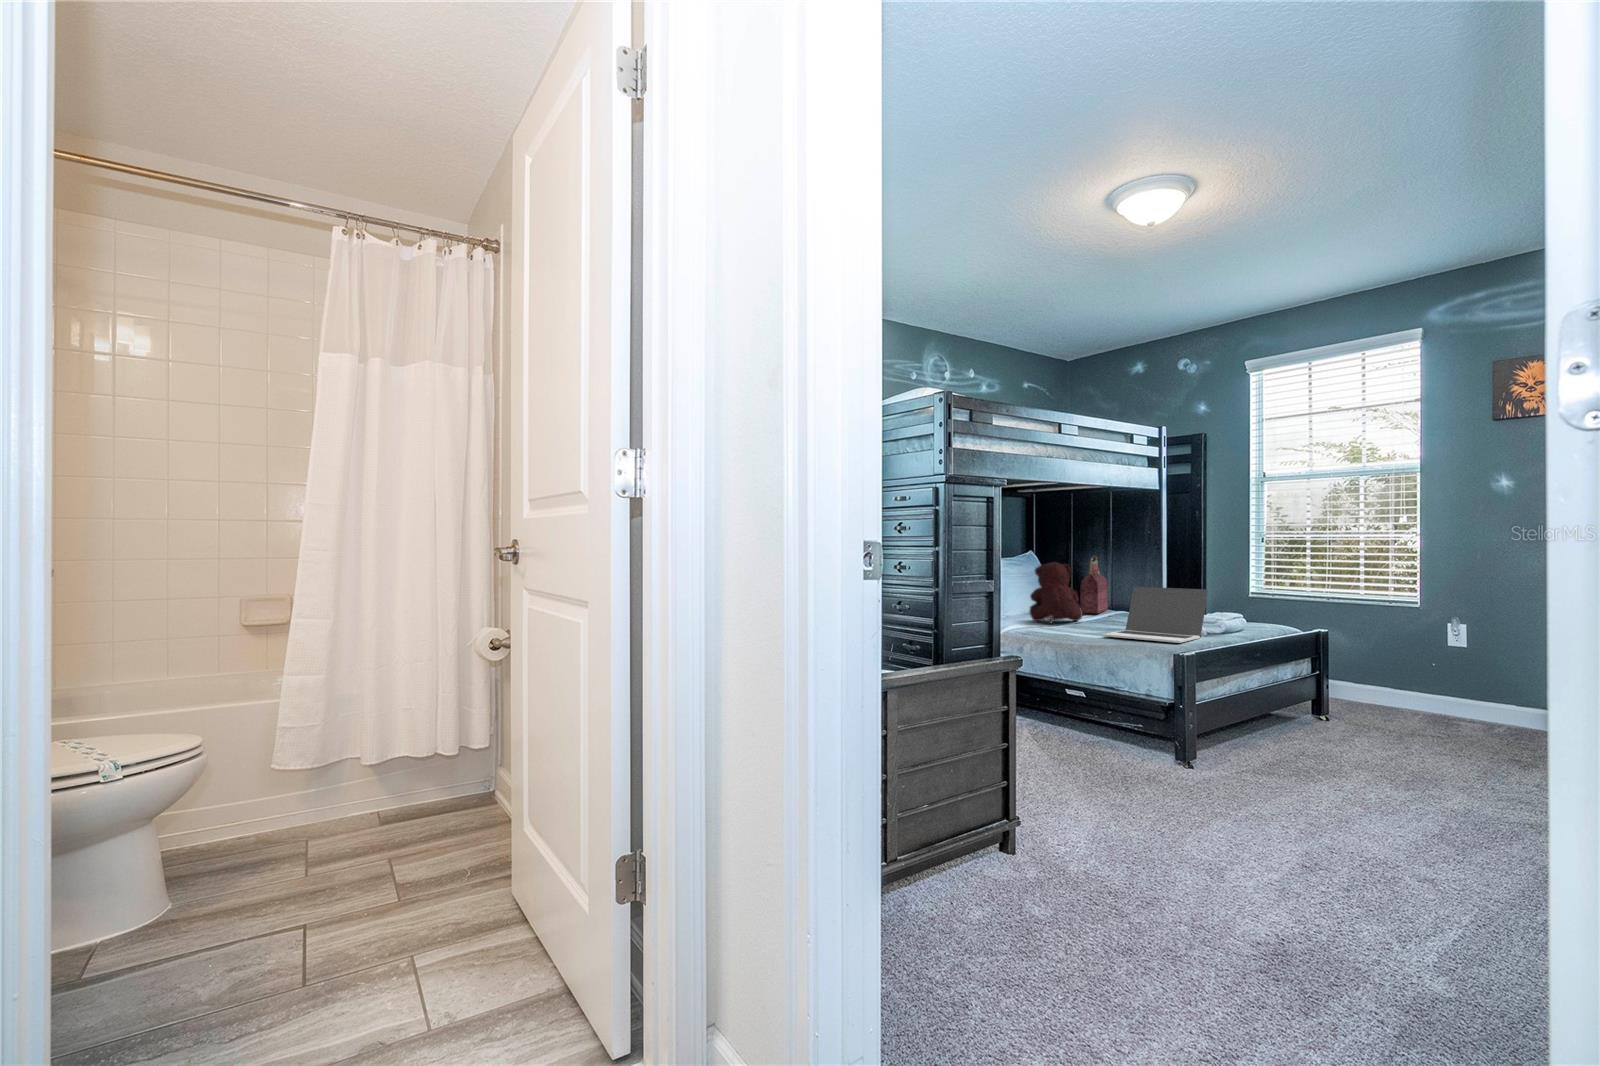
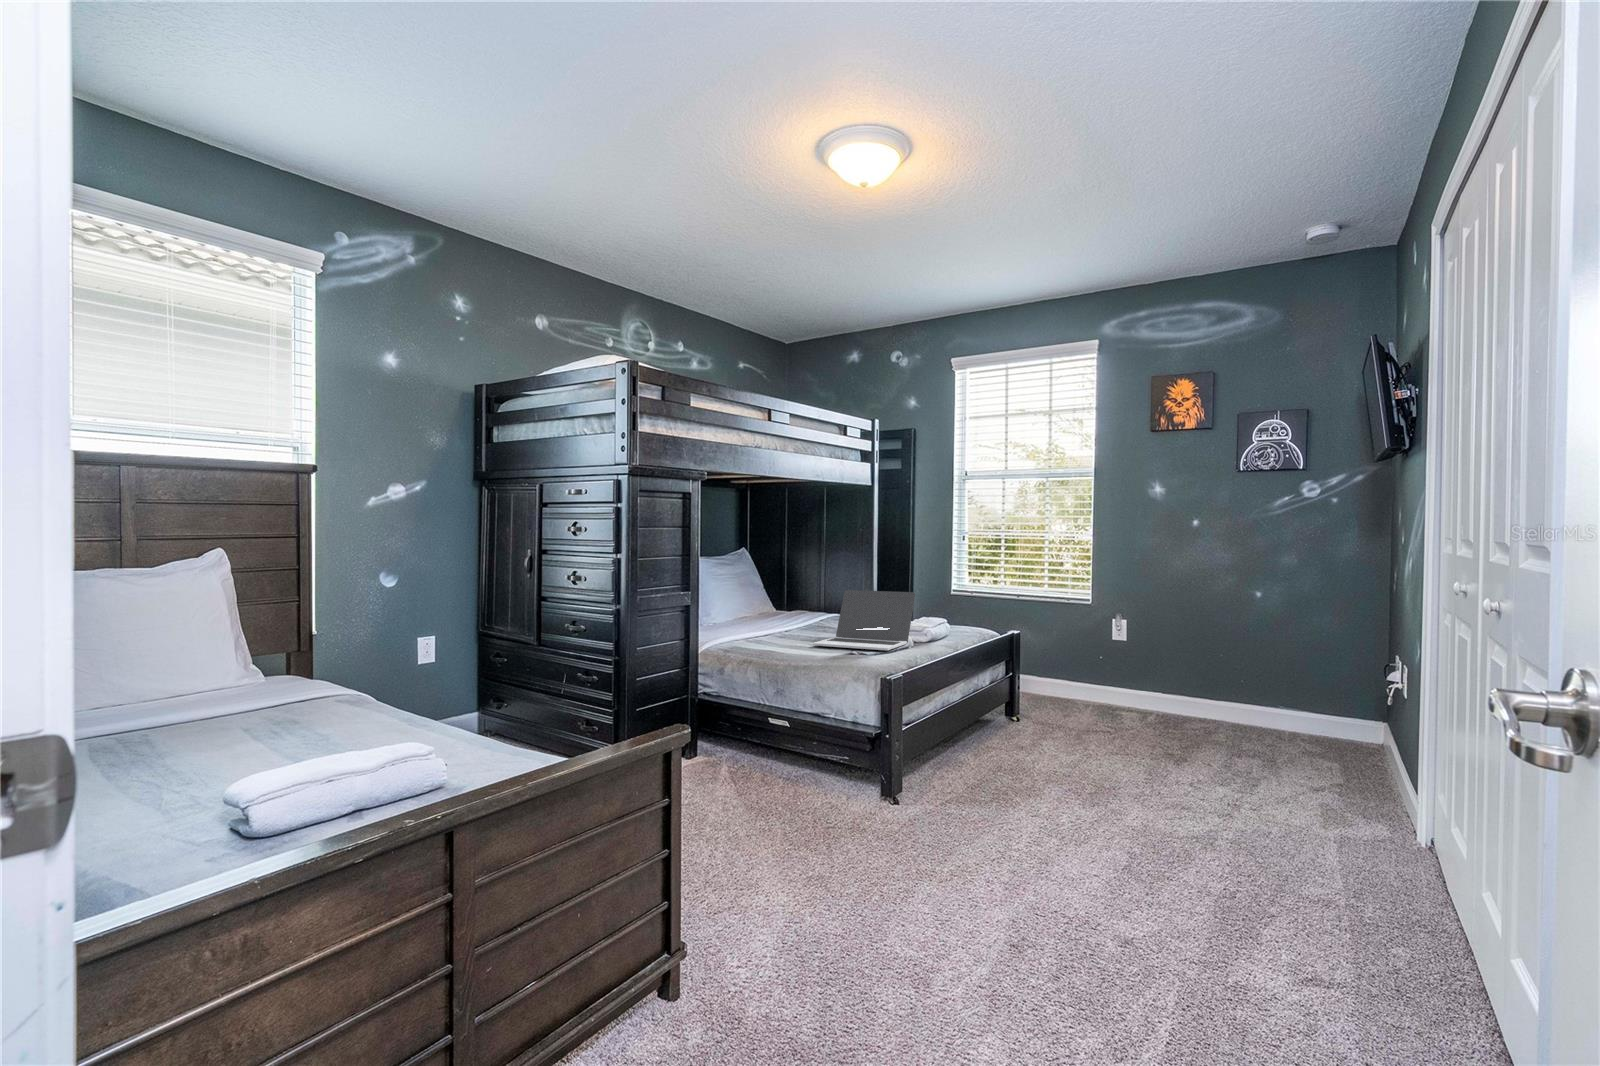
handbag: present [1080,555,1108,614] -> none [792,555,820,618]
teddy bear: present [1030,562,1083,624] -> none [737,563,793,632]

